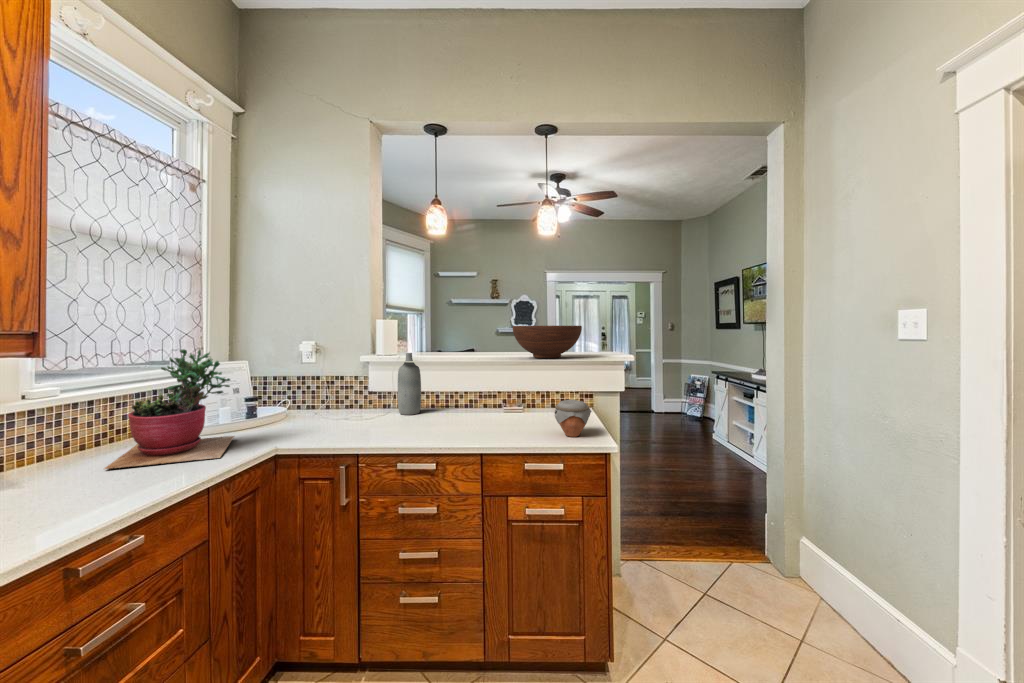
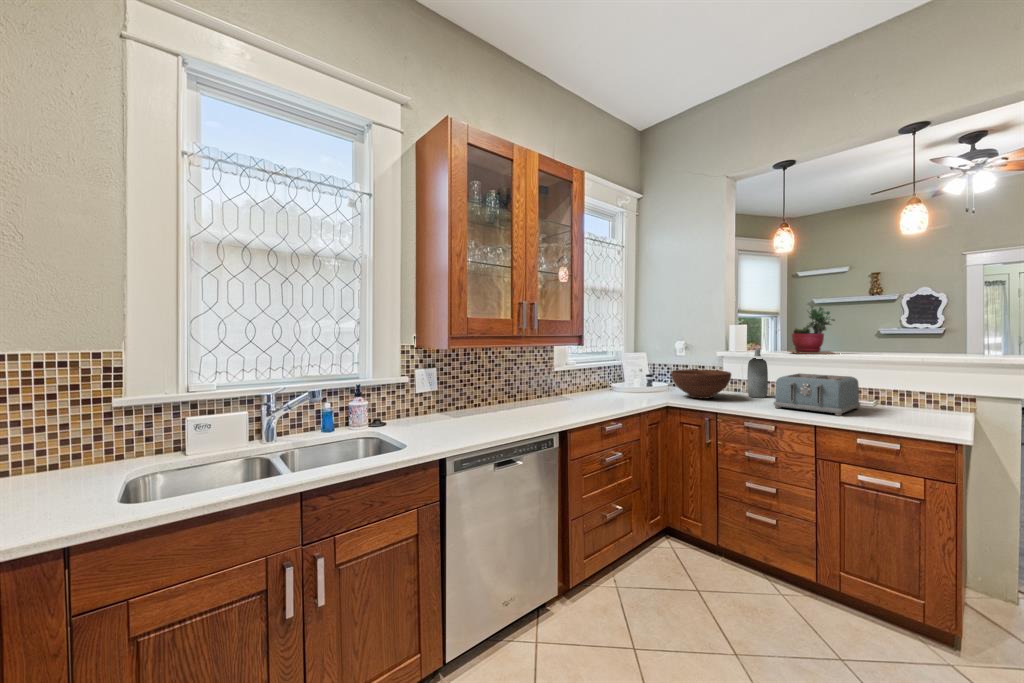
fruit bowl: present [513,326,582,358] -> present [671,370,731,399]
succulent plant: present [105,349,234,469] -> present [788,307,836,354]
toaster: none [432,381,515,435] -> present [774,373,860,416]
jar: present [554,400,591,437] -> none [892,393,940,425]

